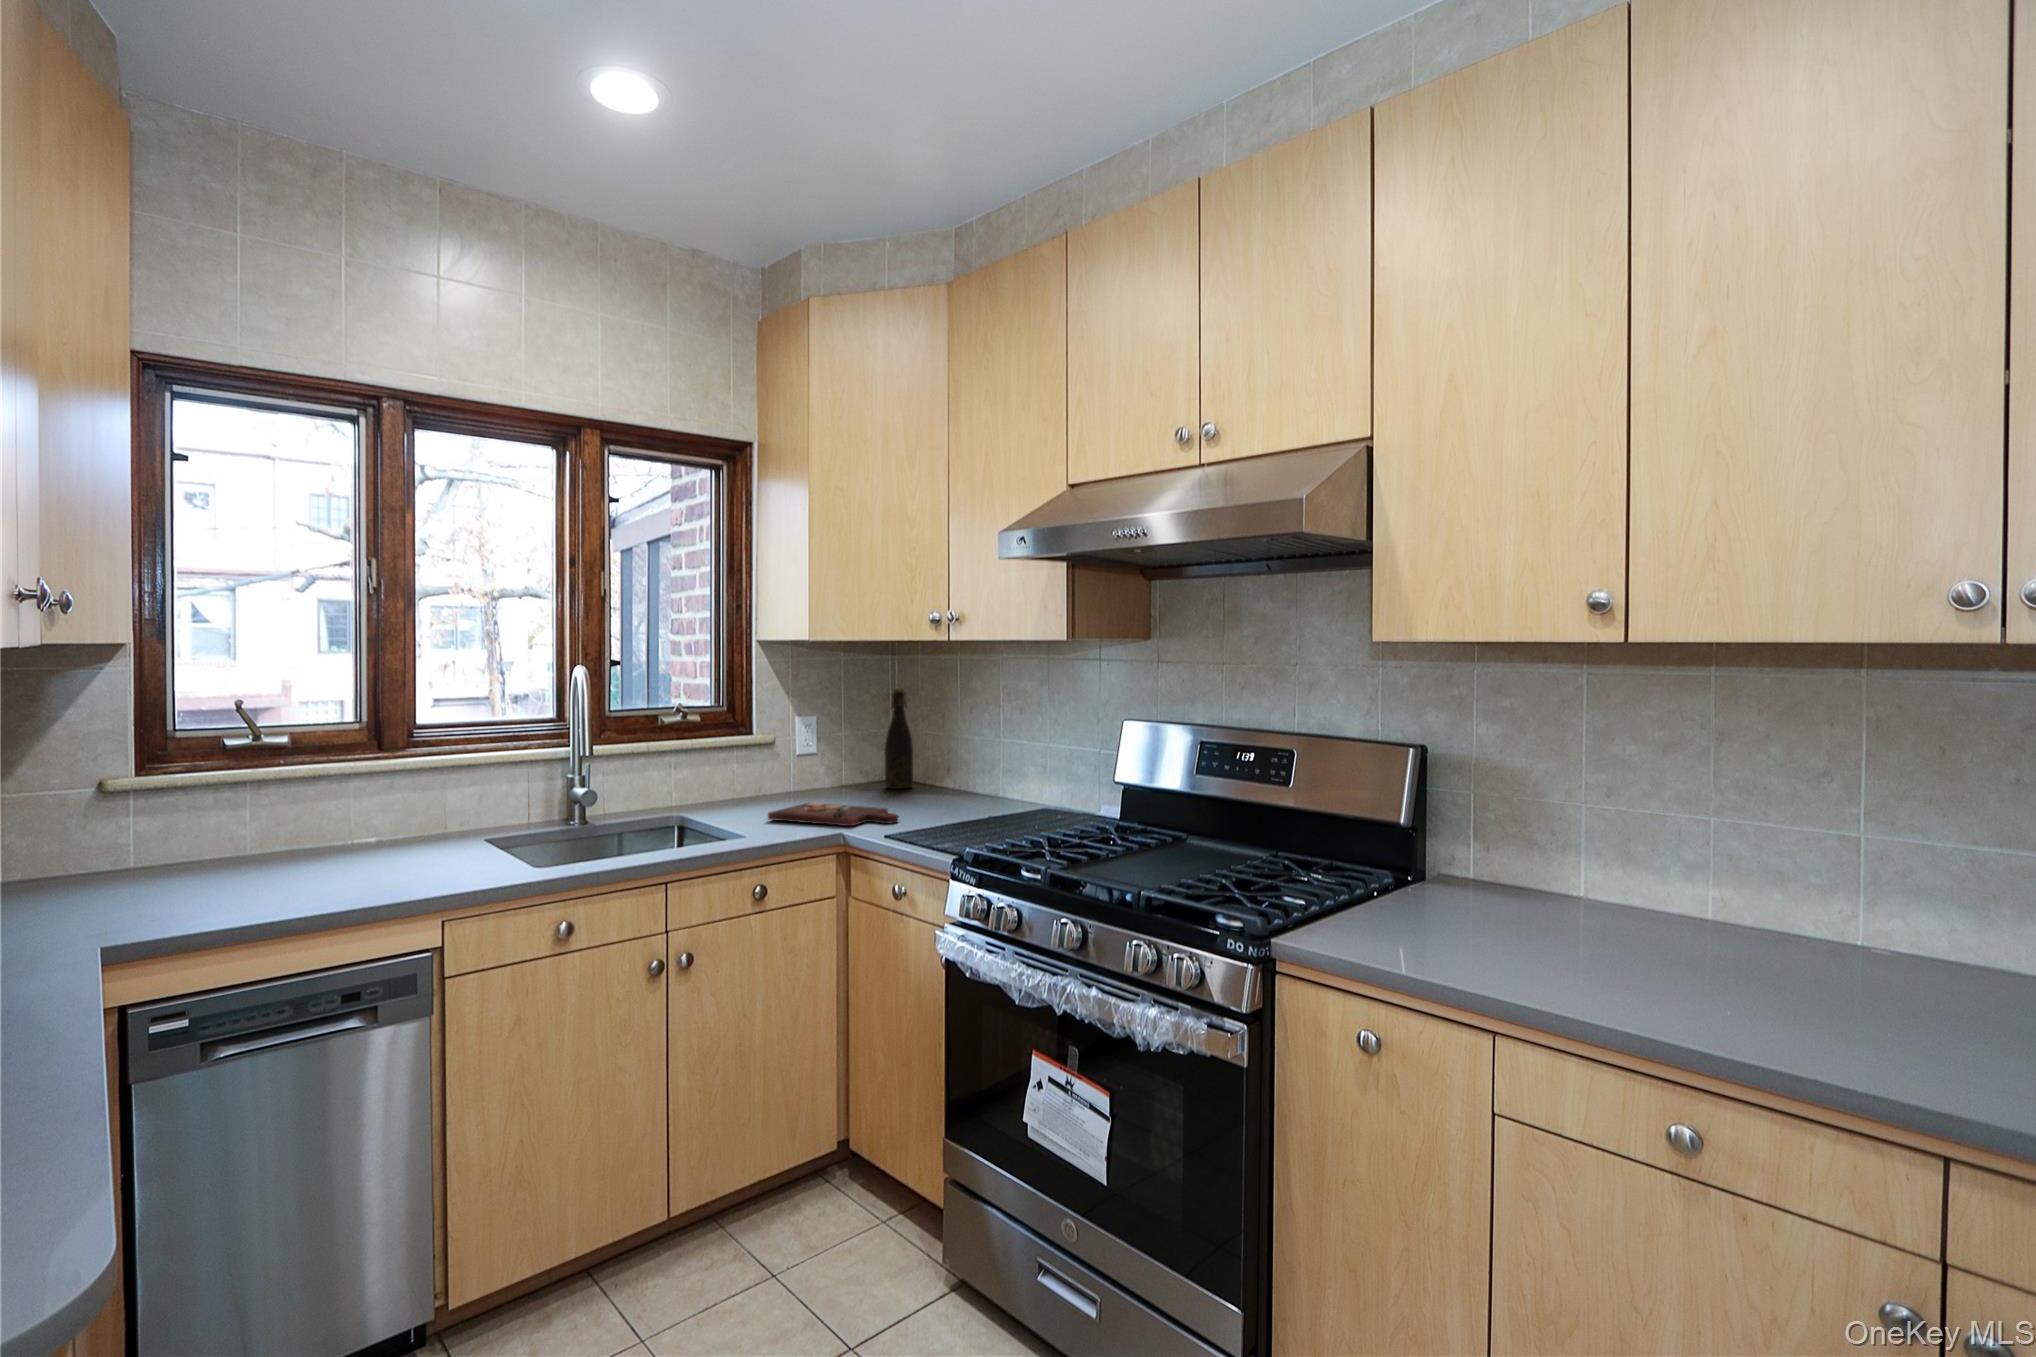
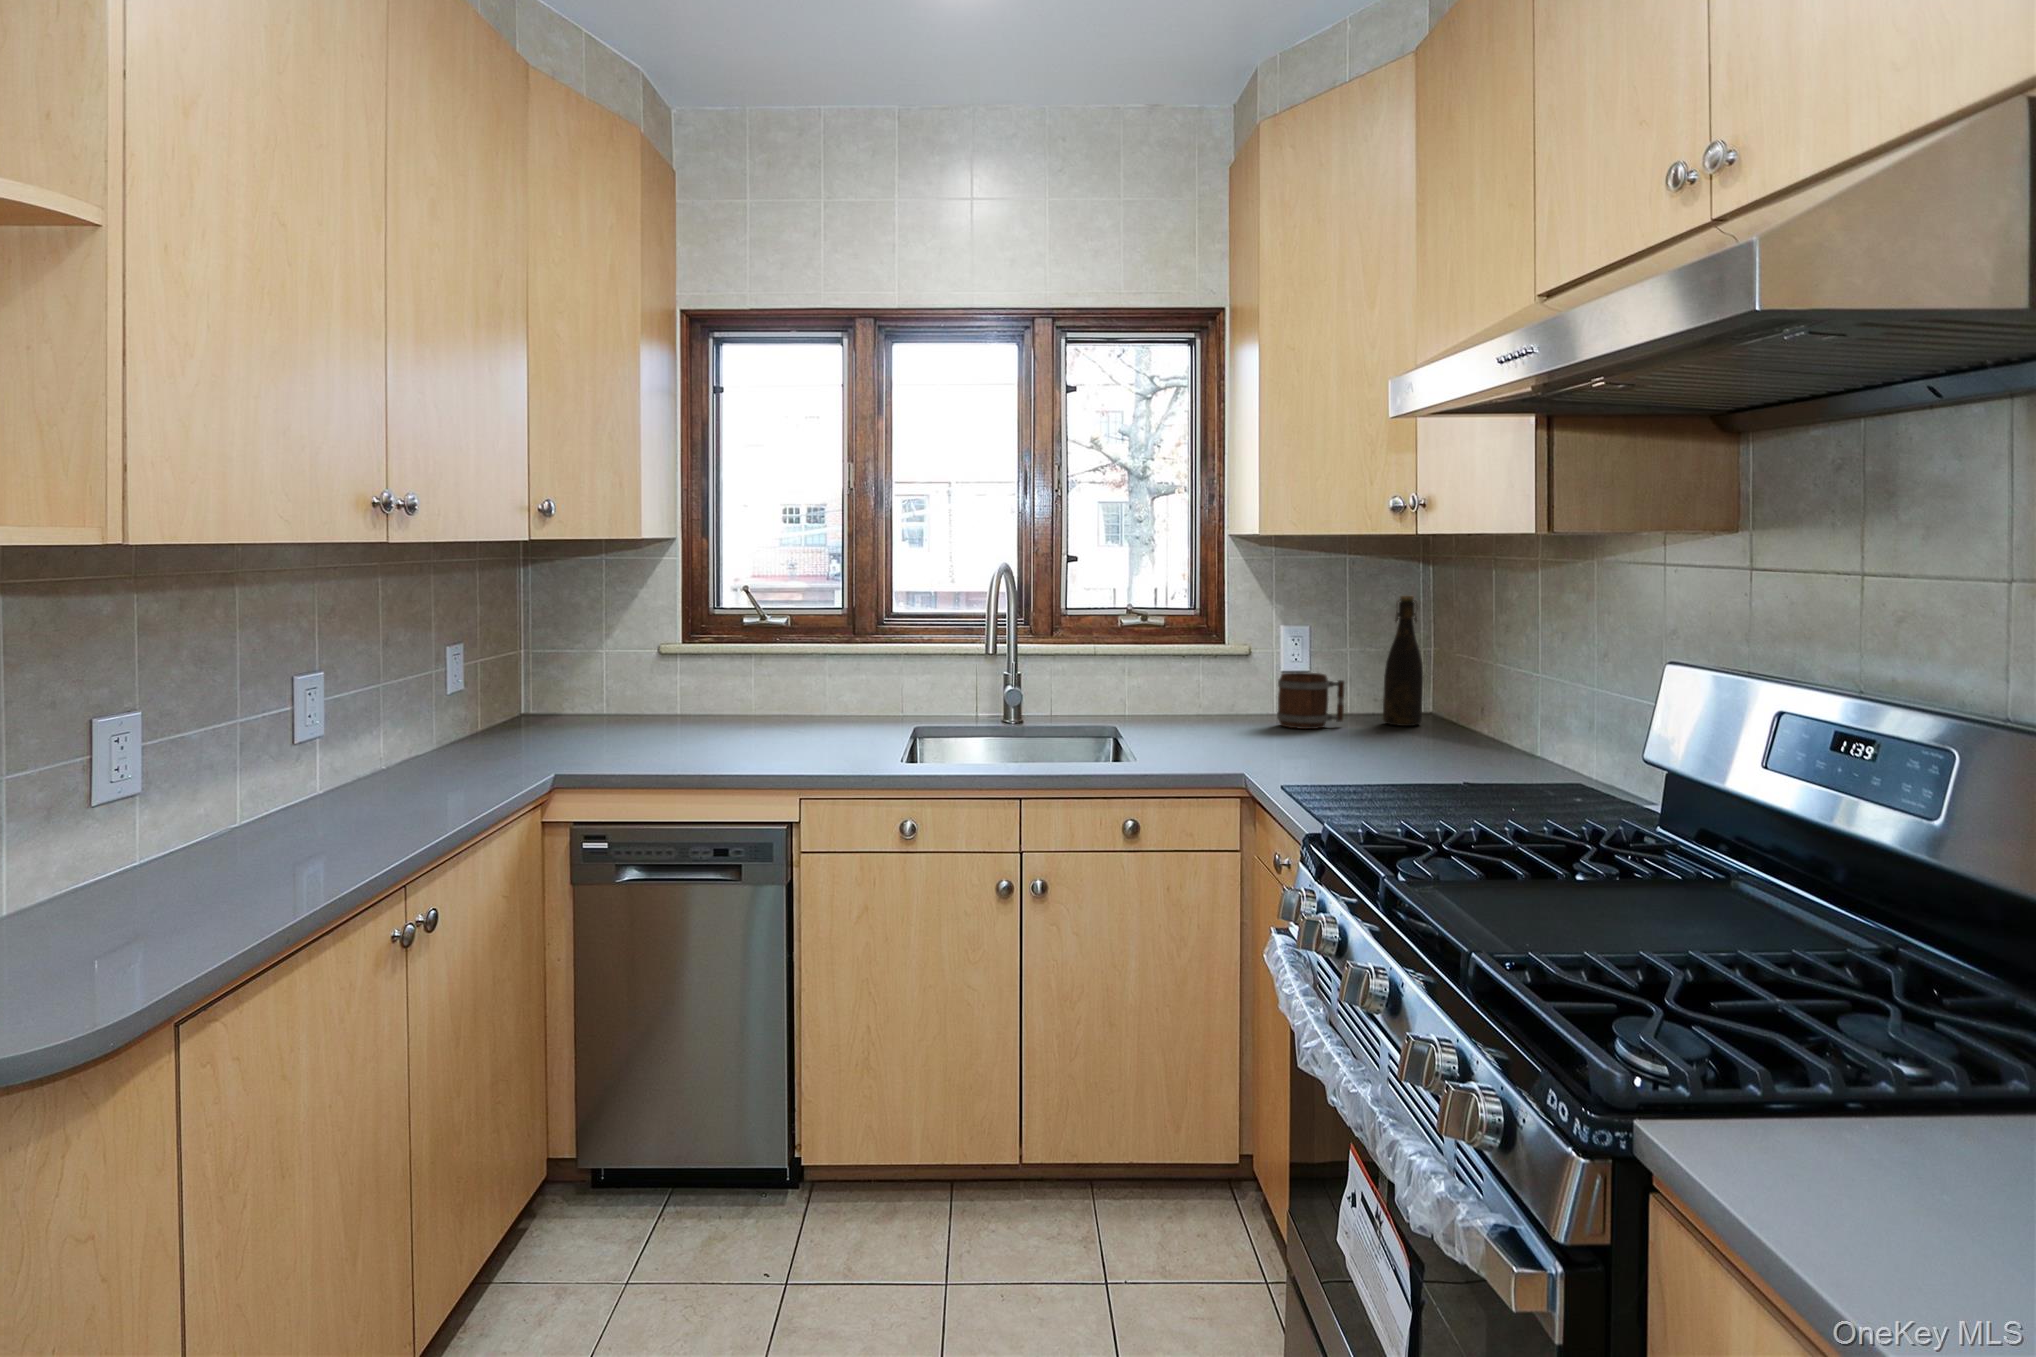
mug: none [811,753,862,799] -> present [1277,672,1345,729]
cutting board: present [768,803,898,826] -> none [1187,728,1333,764]

